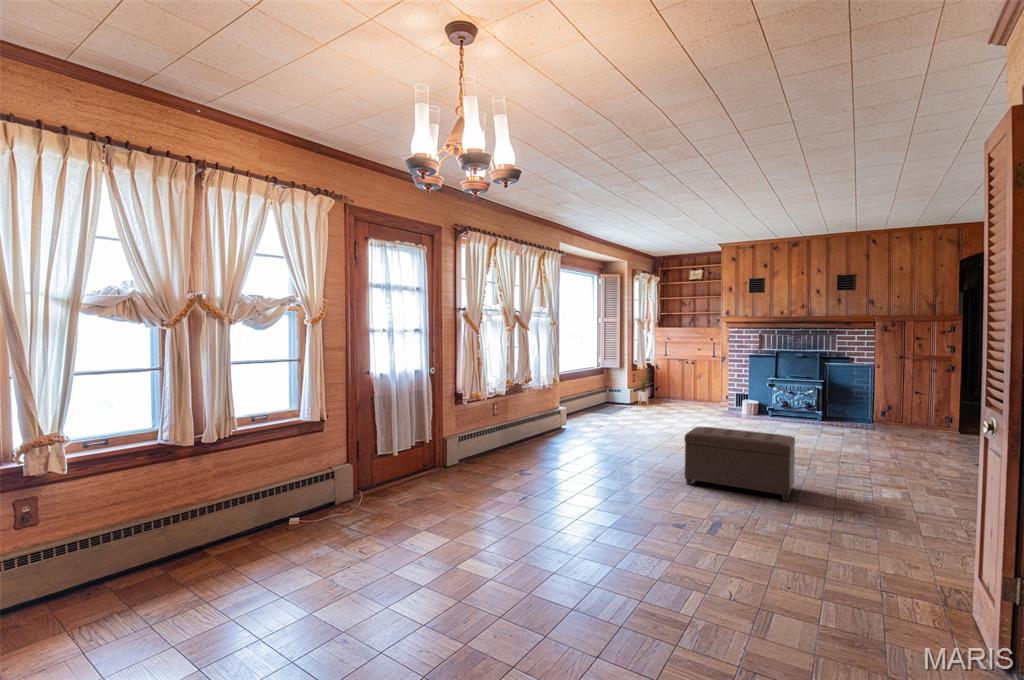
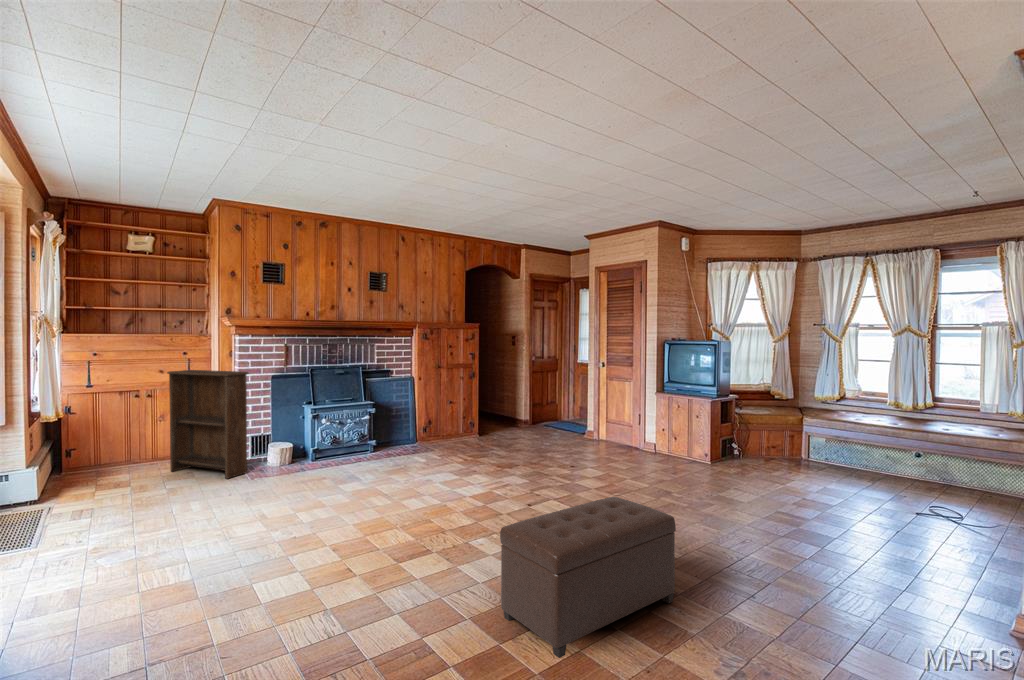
bookshelf: none [692,349,724,413] -> present [167,370,248,479]
house plant: present [637,374,648,406] -> none [47,419,99,501]

